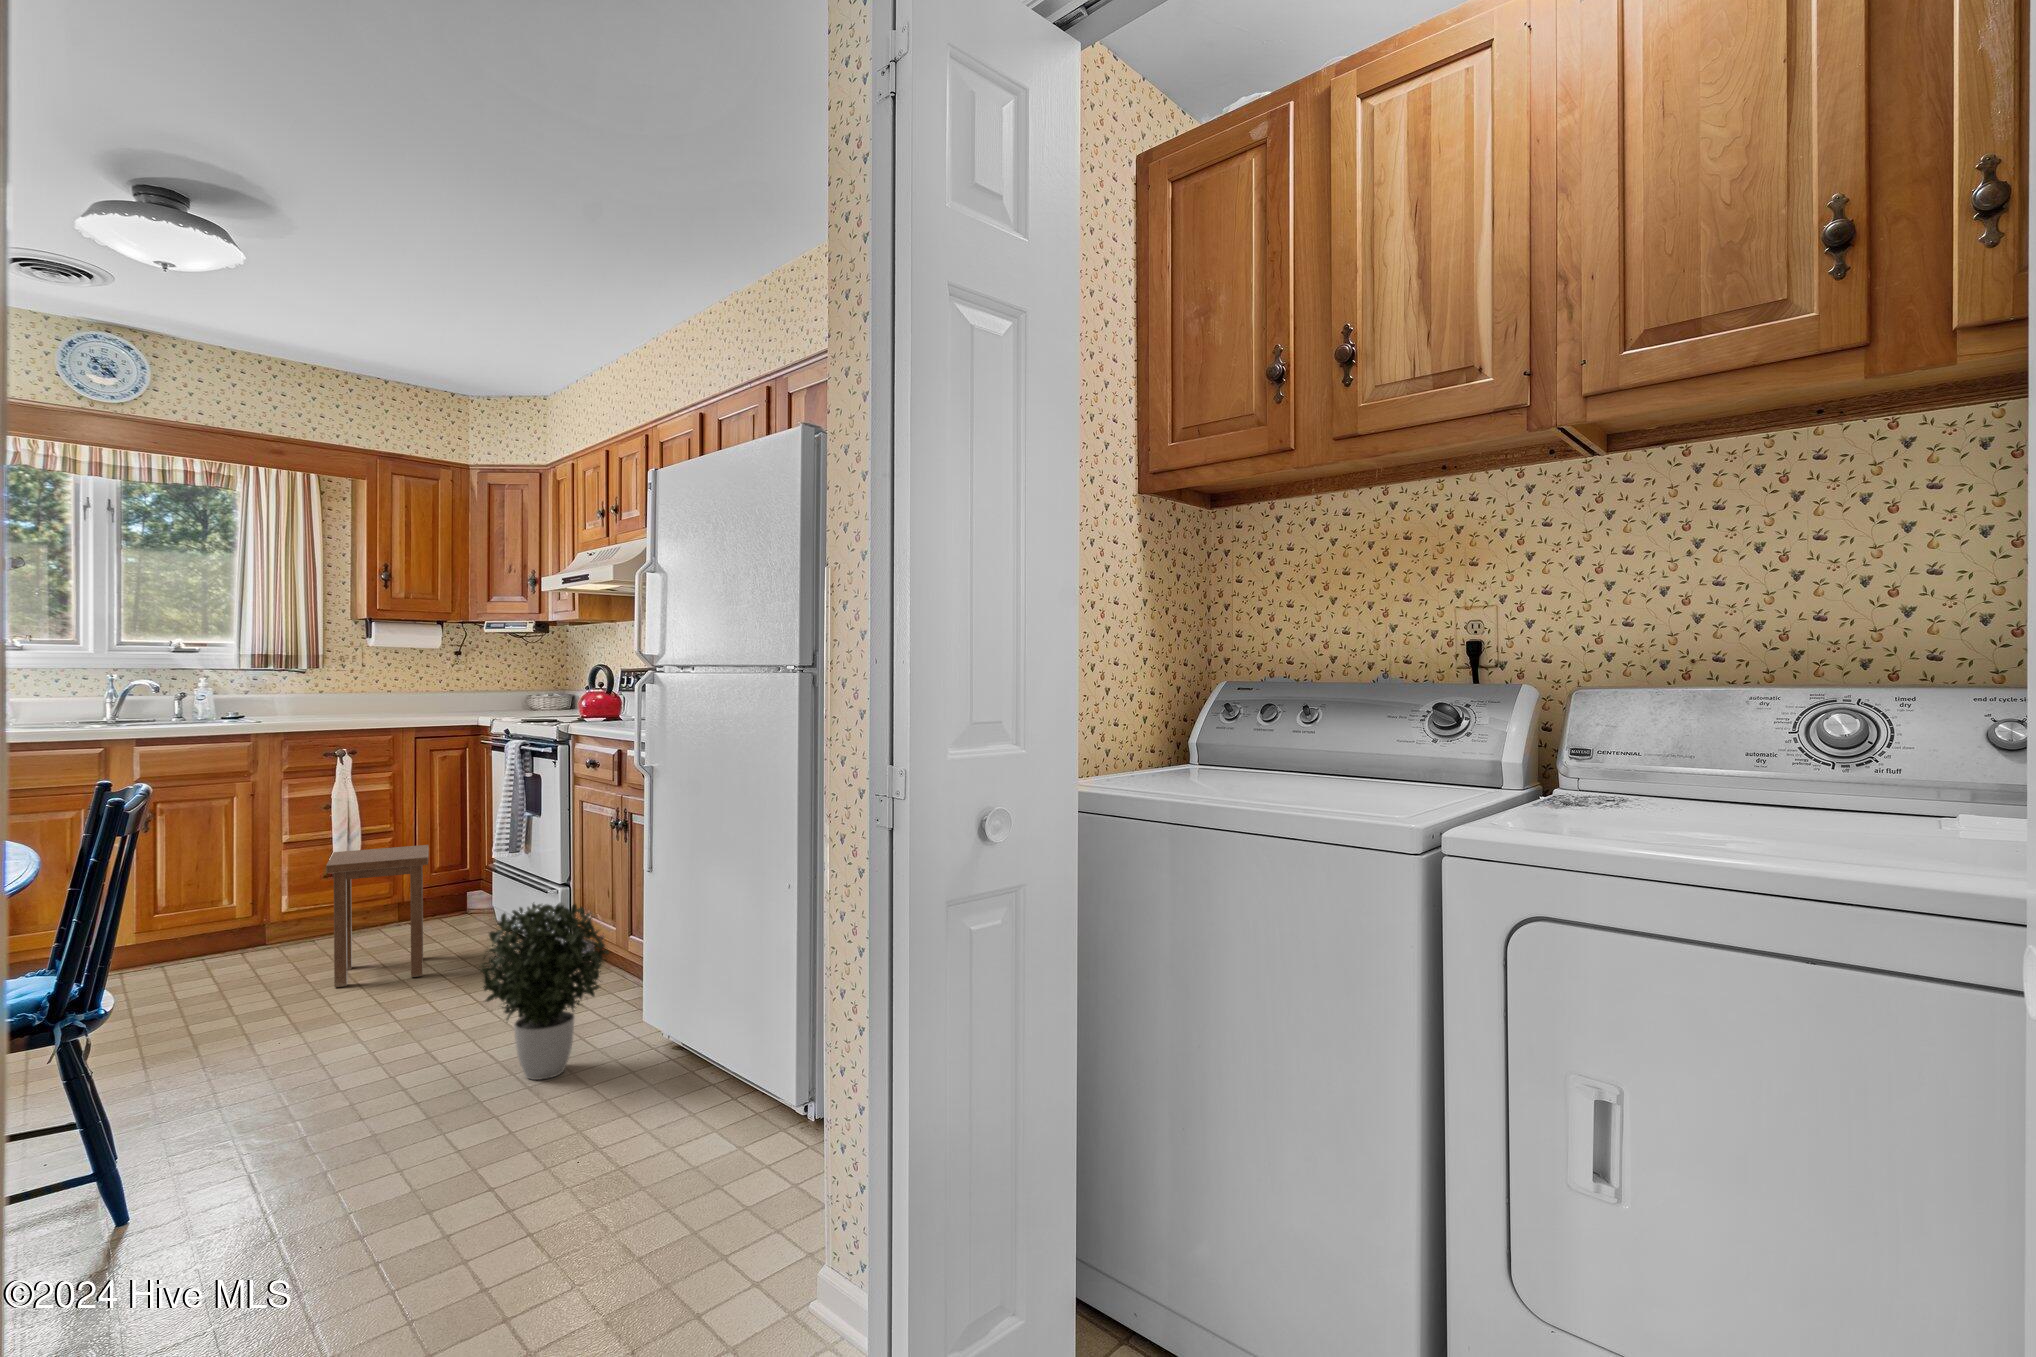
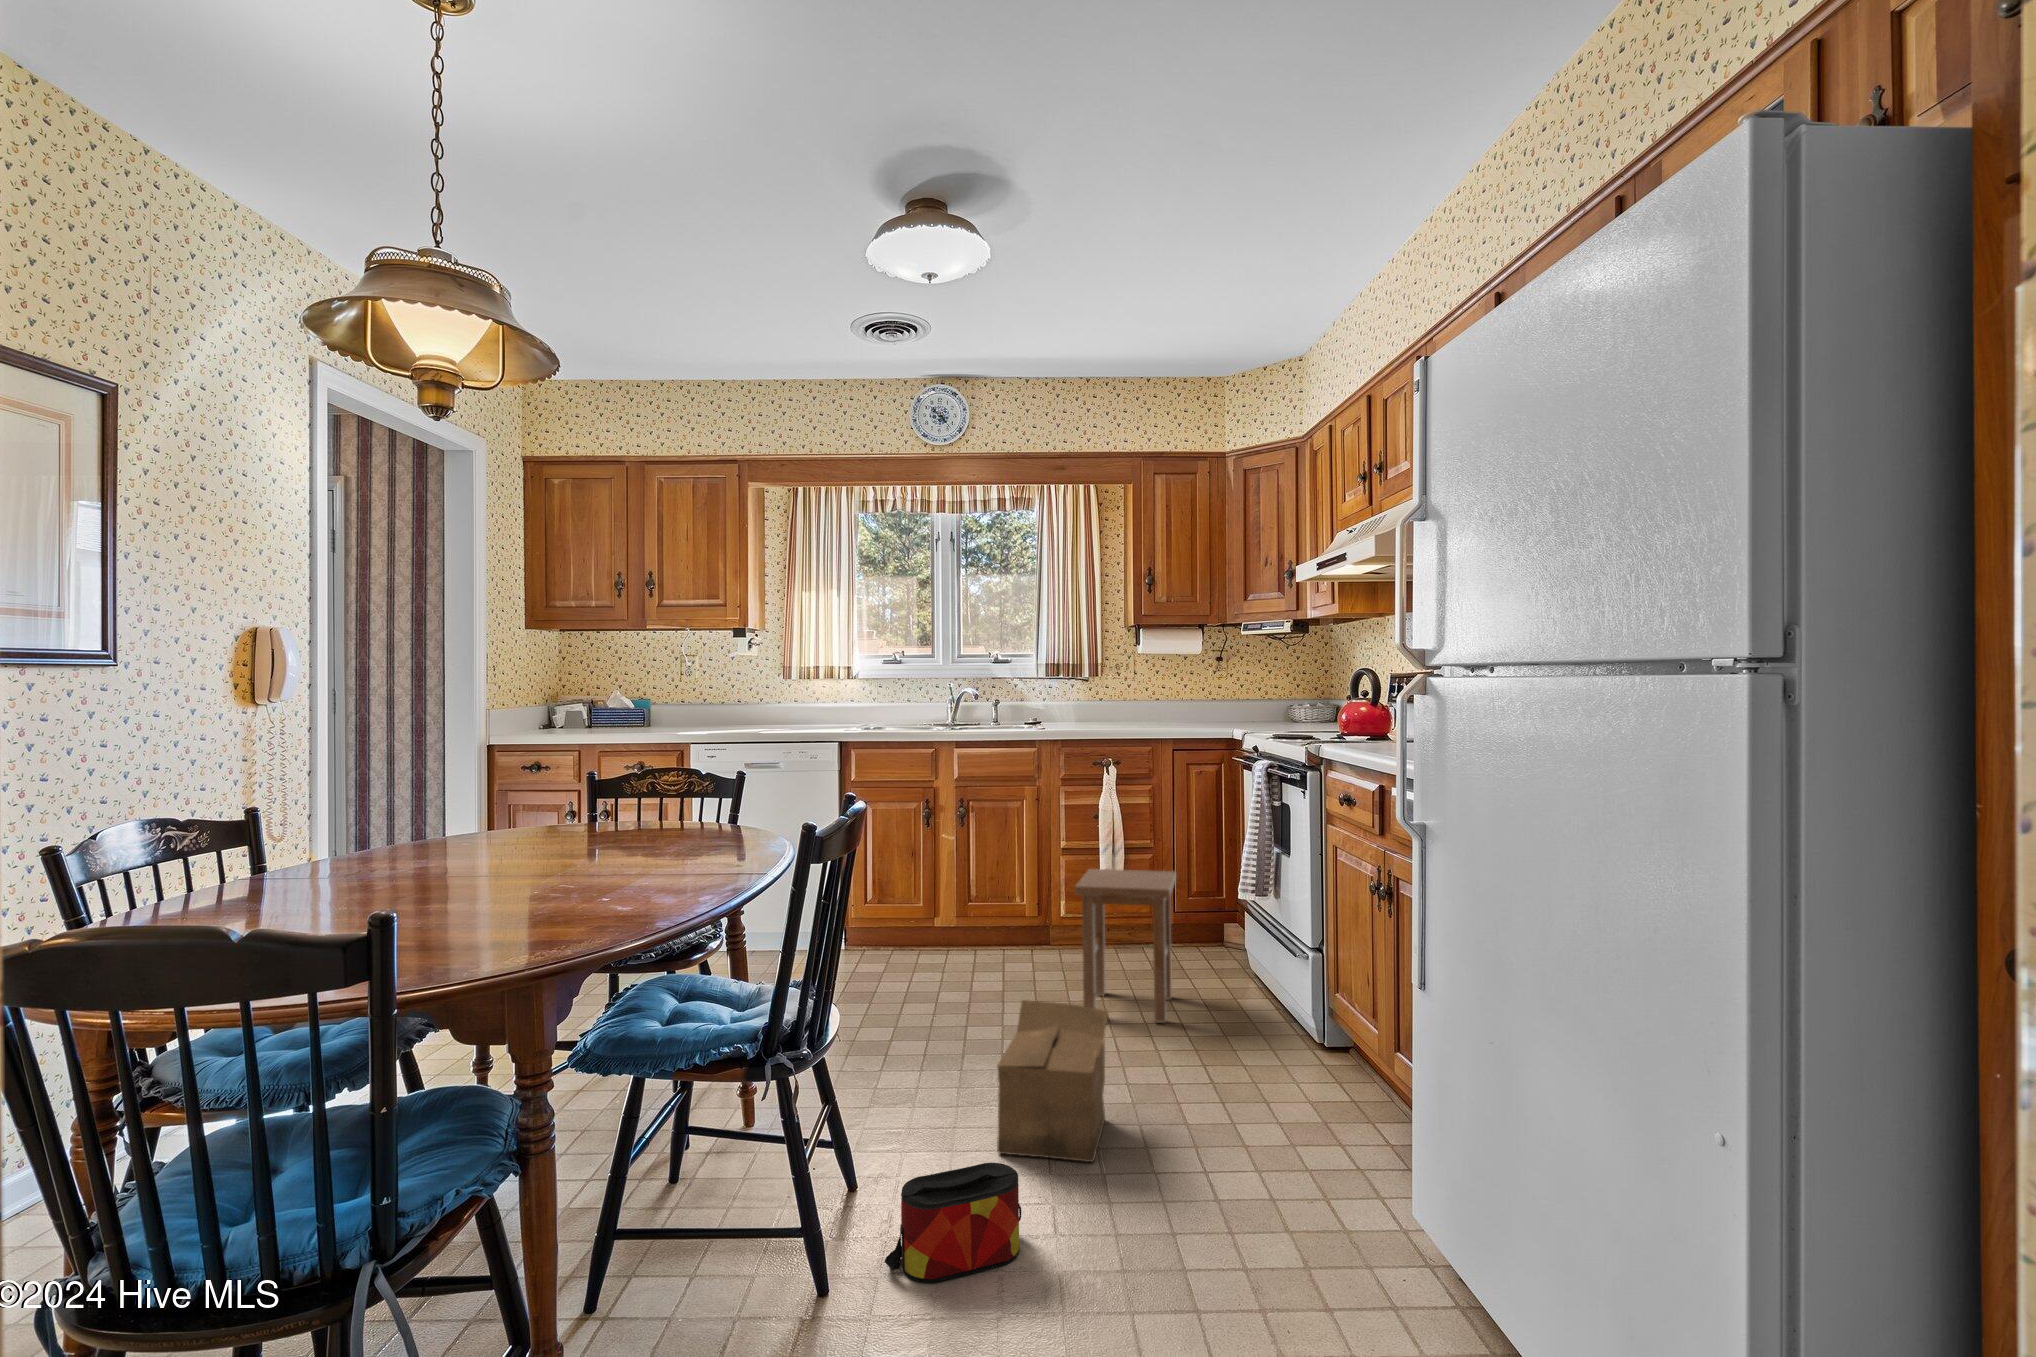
potted plant: present [480,903,609,1080] -> none [1187,995,1363,1252]
cardboard box: none [279,957,382,1089] -> present [997,1000,1108,1162]
bag: none [193,1072,328,1178] -> present [885,1163,1021,1282]

